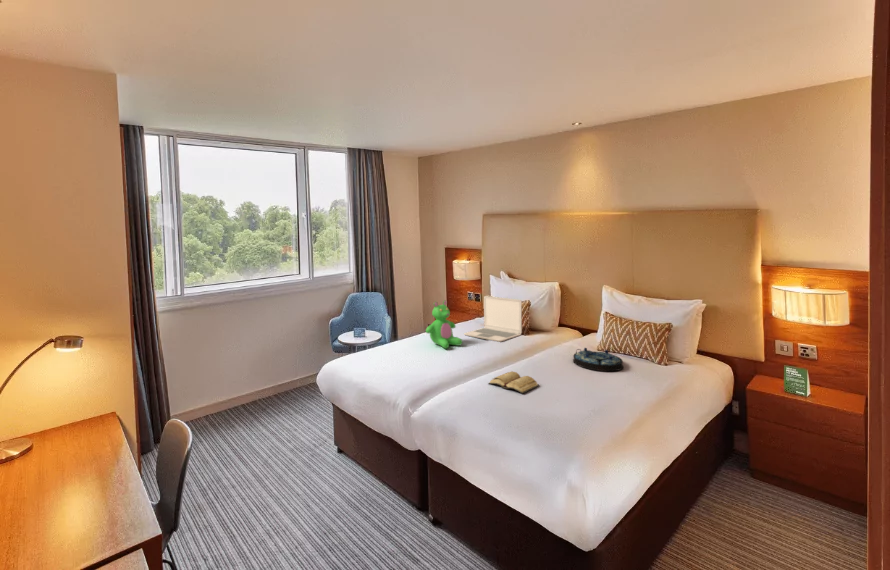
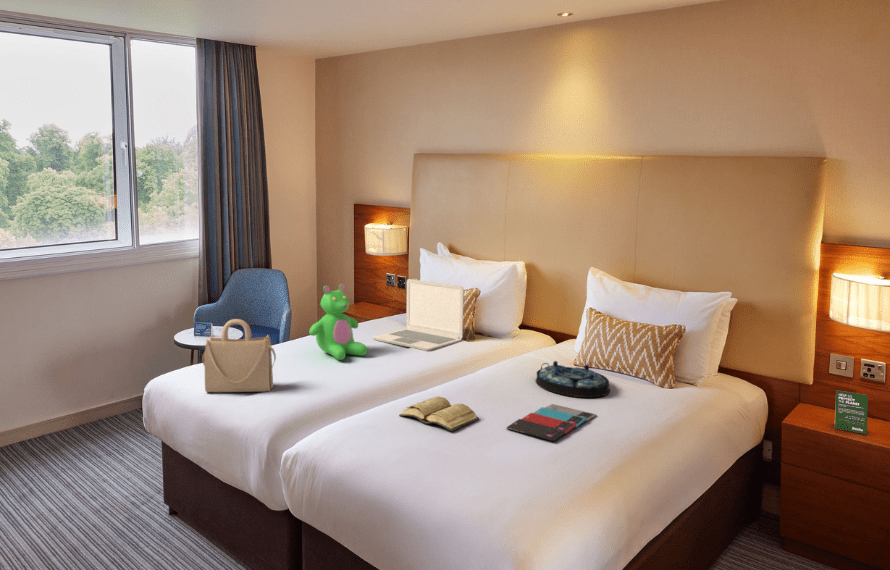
handbag: none [365,324,408,369] -> present [202,319,276,392]
smartphone: none [558,376,616,400] -> present [507,404,596,441]

